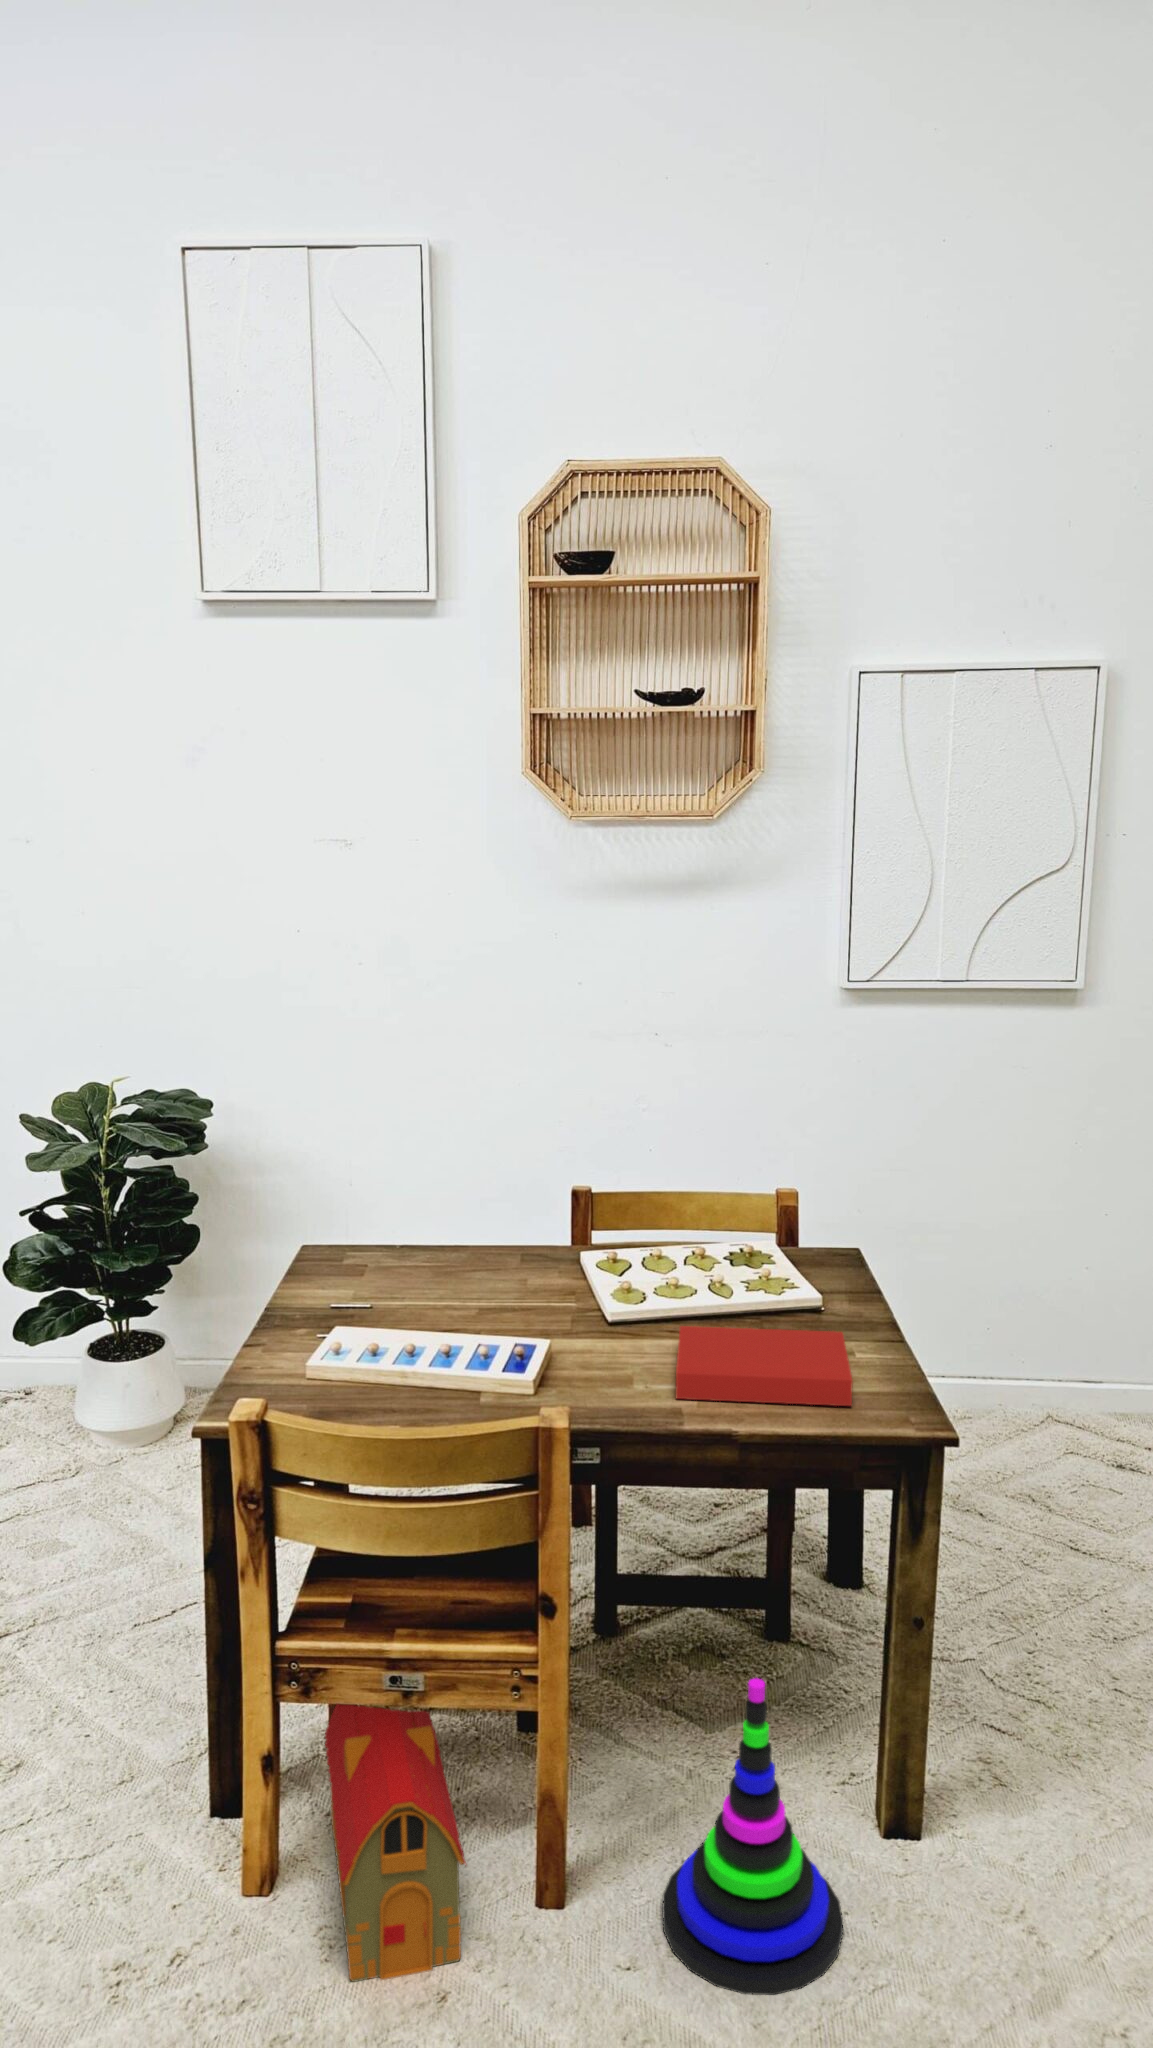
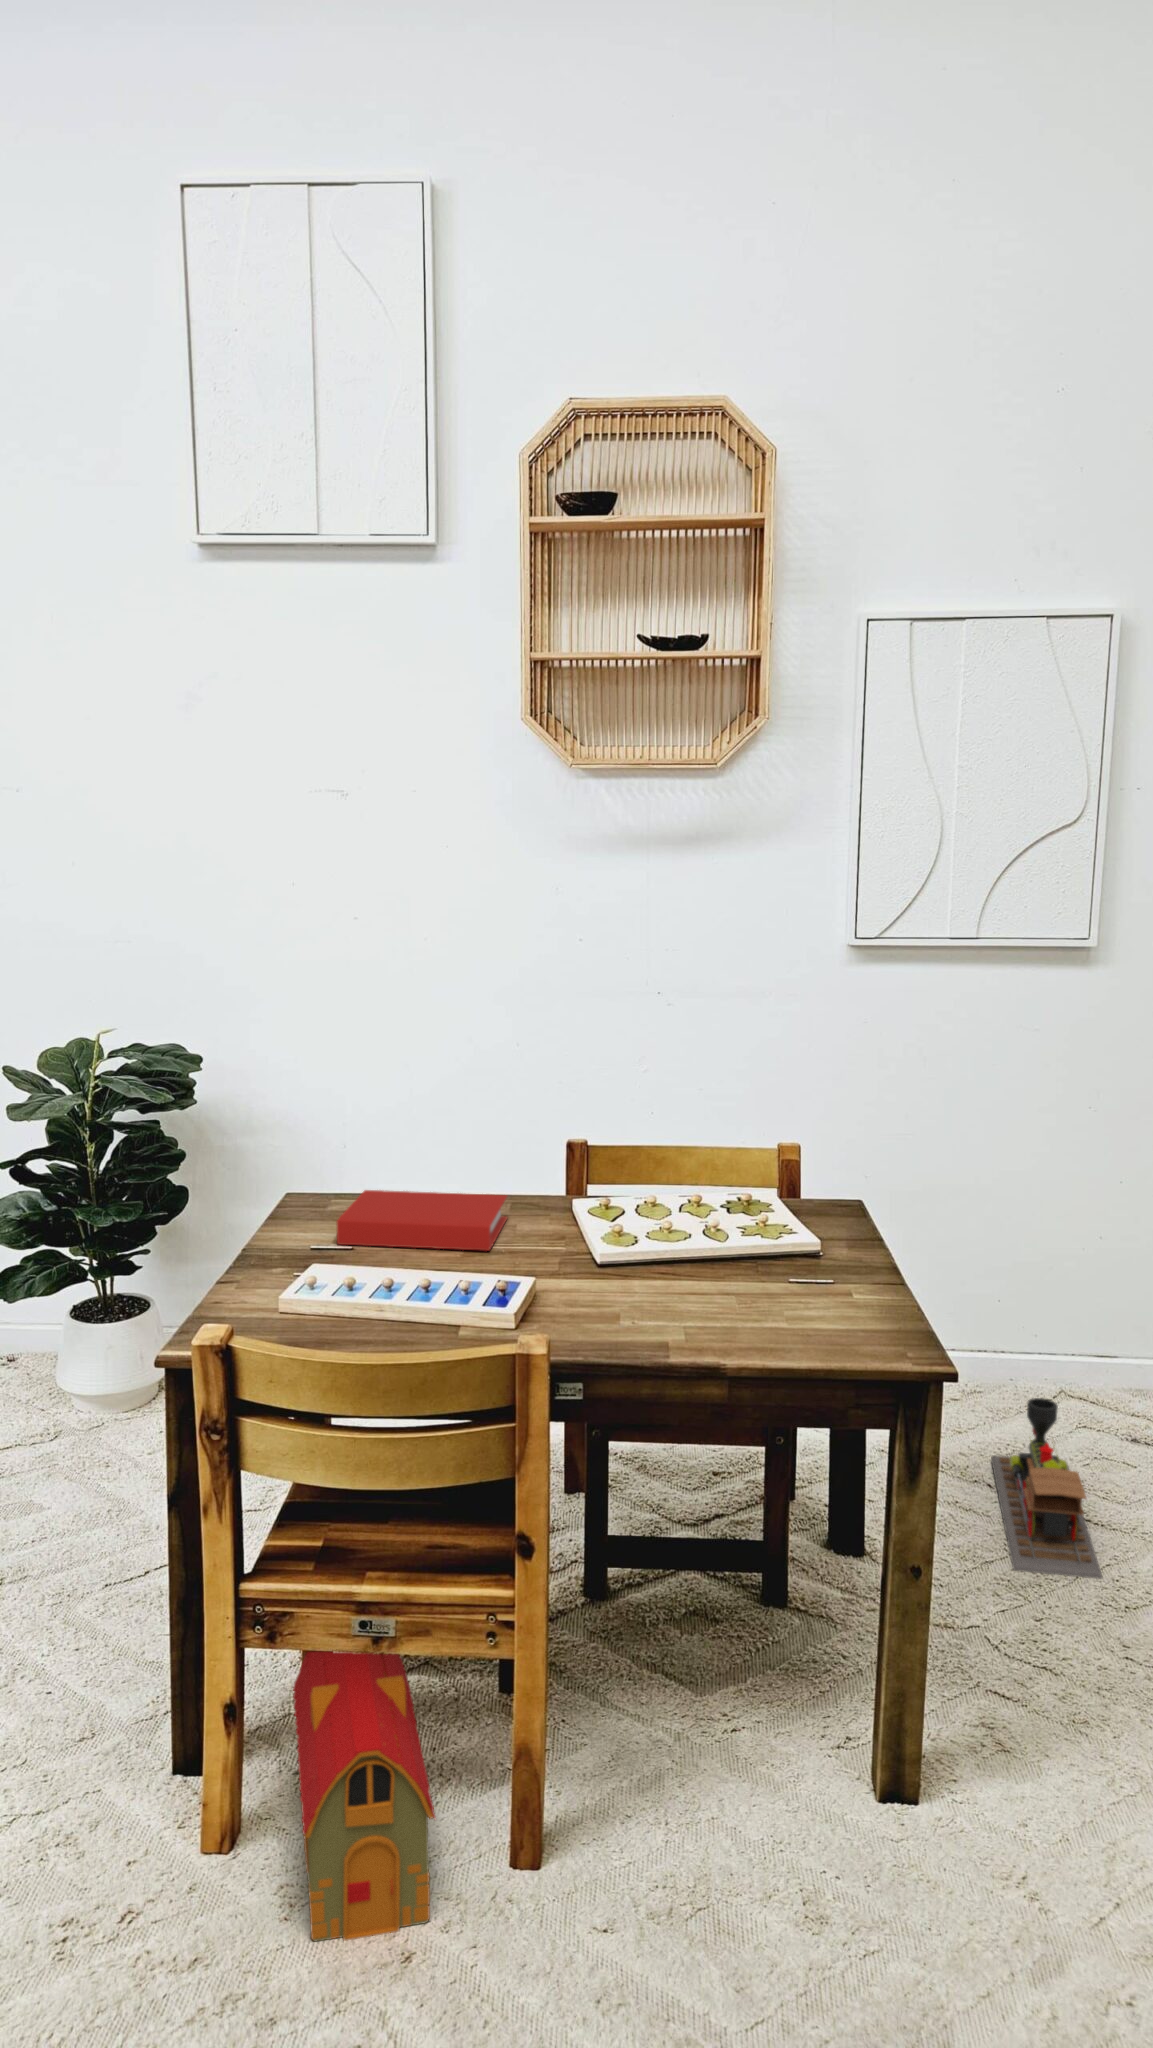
book: present [676,1326,853,1406] -> present [337,1190,507,1251]
toy train: none [984,1430,1093,1610] -> present [991,1398,1103,1579]
stacking toy: present [662,1678,843,1995] -> none [644,1627,835,1962]

